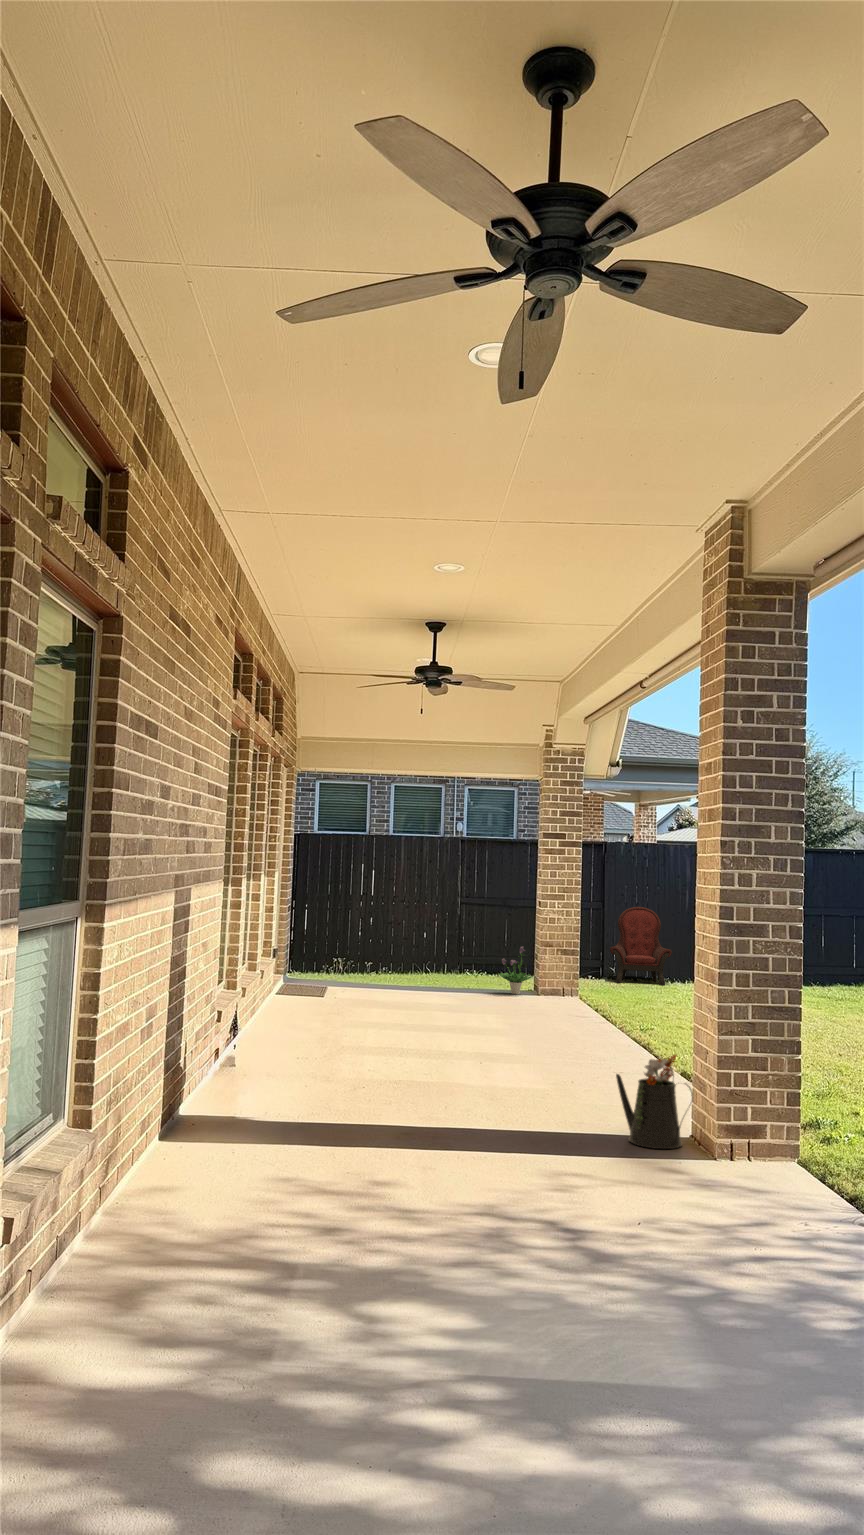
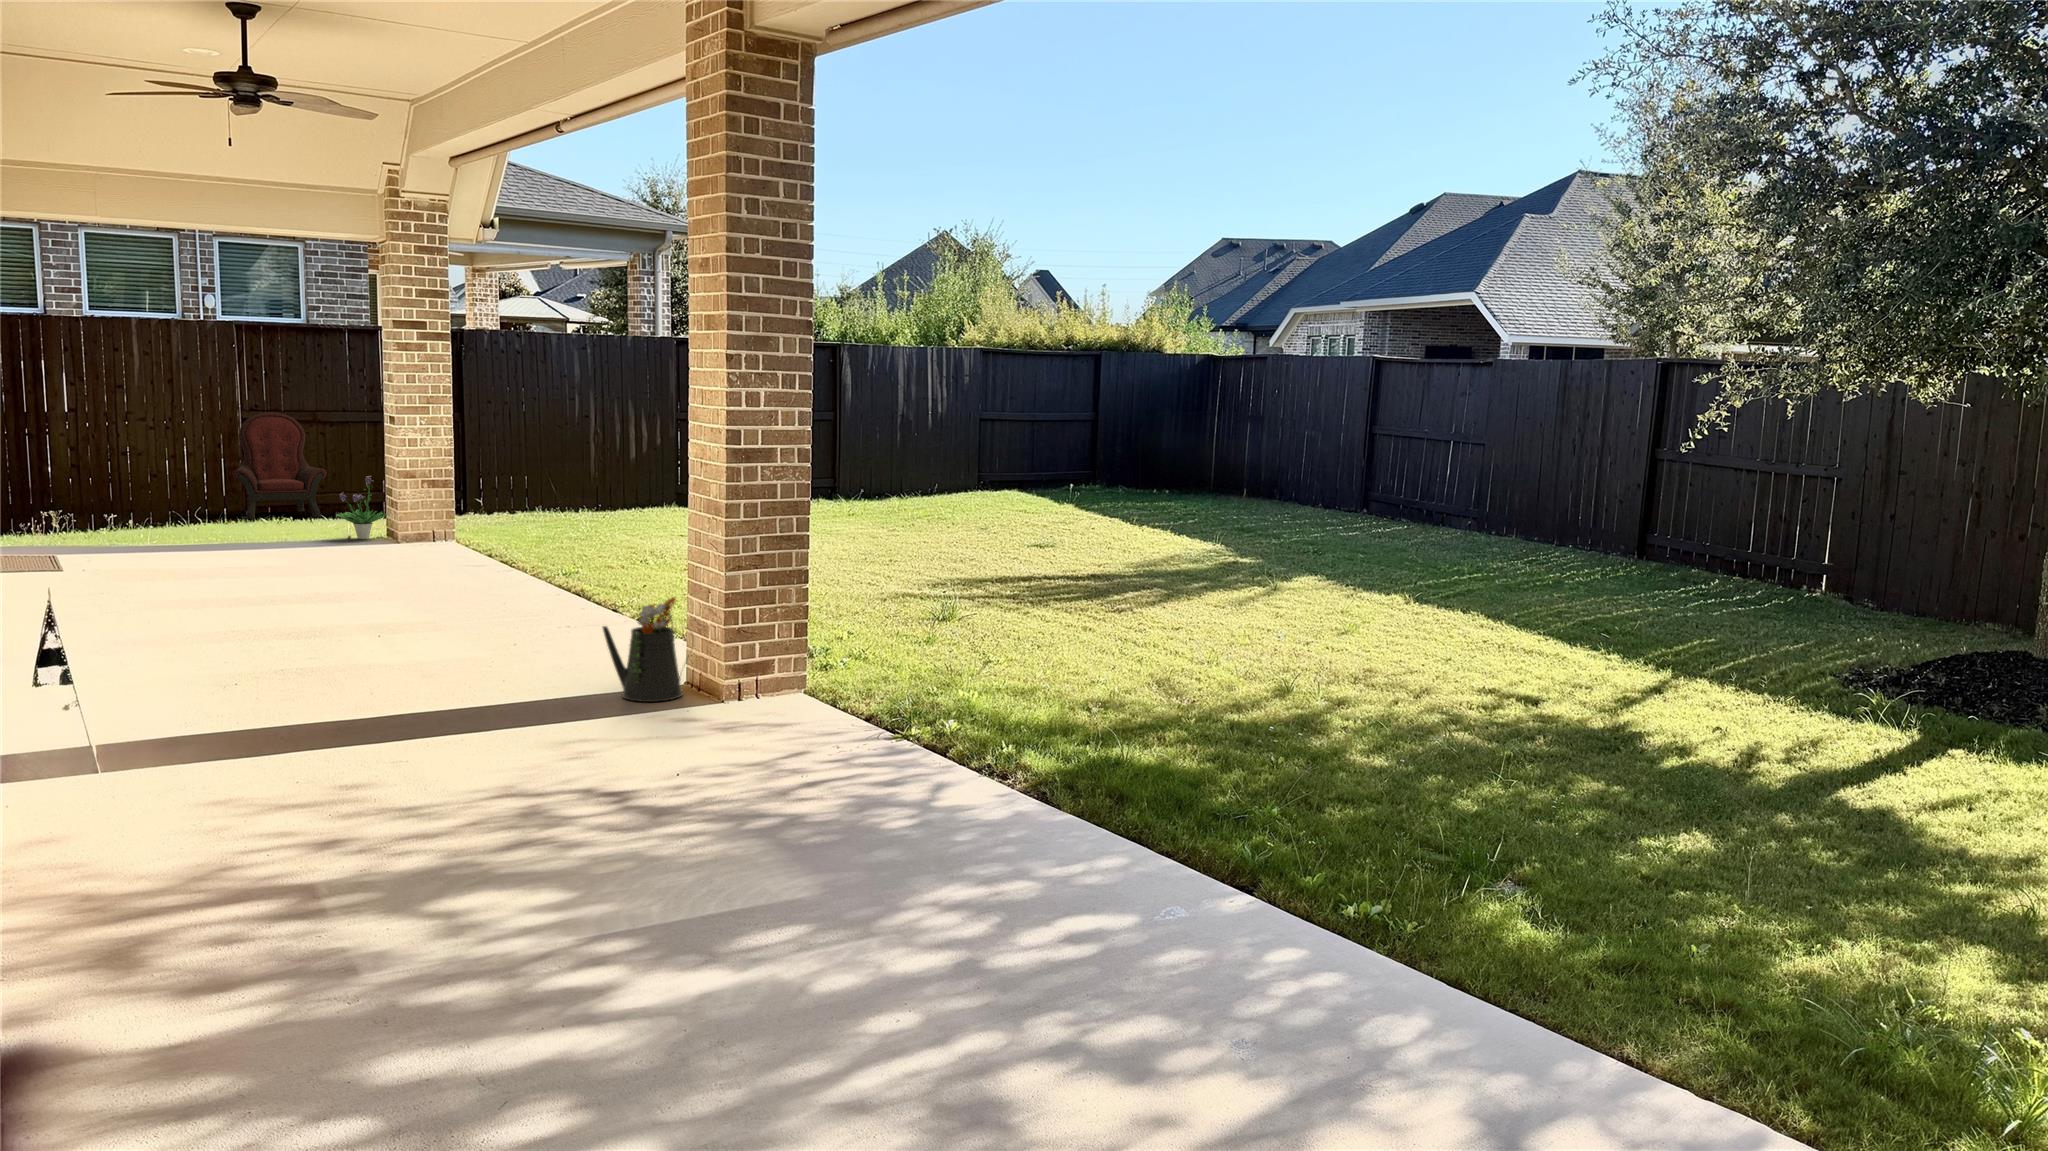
armchair: present [610,907,672,985] -> present [232,412,327,519]

